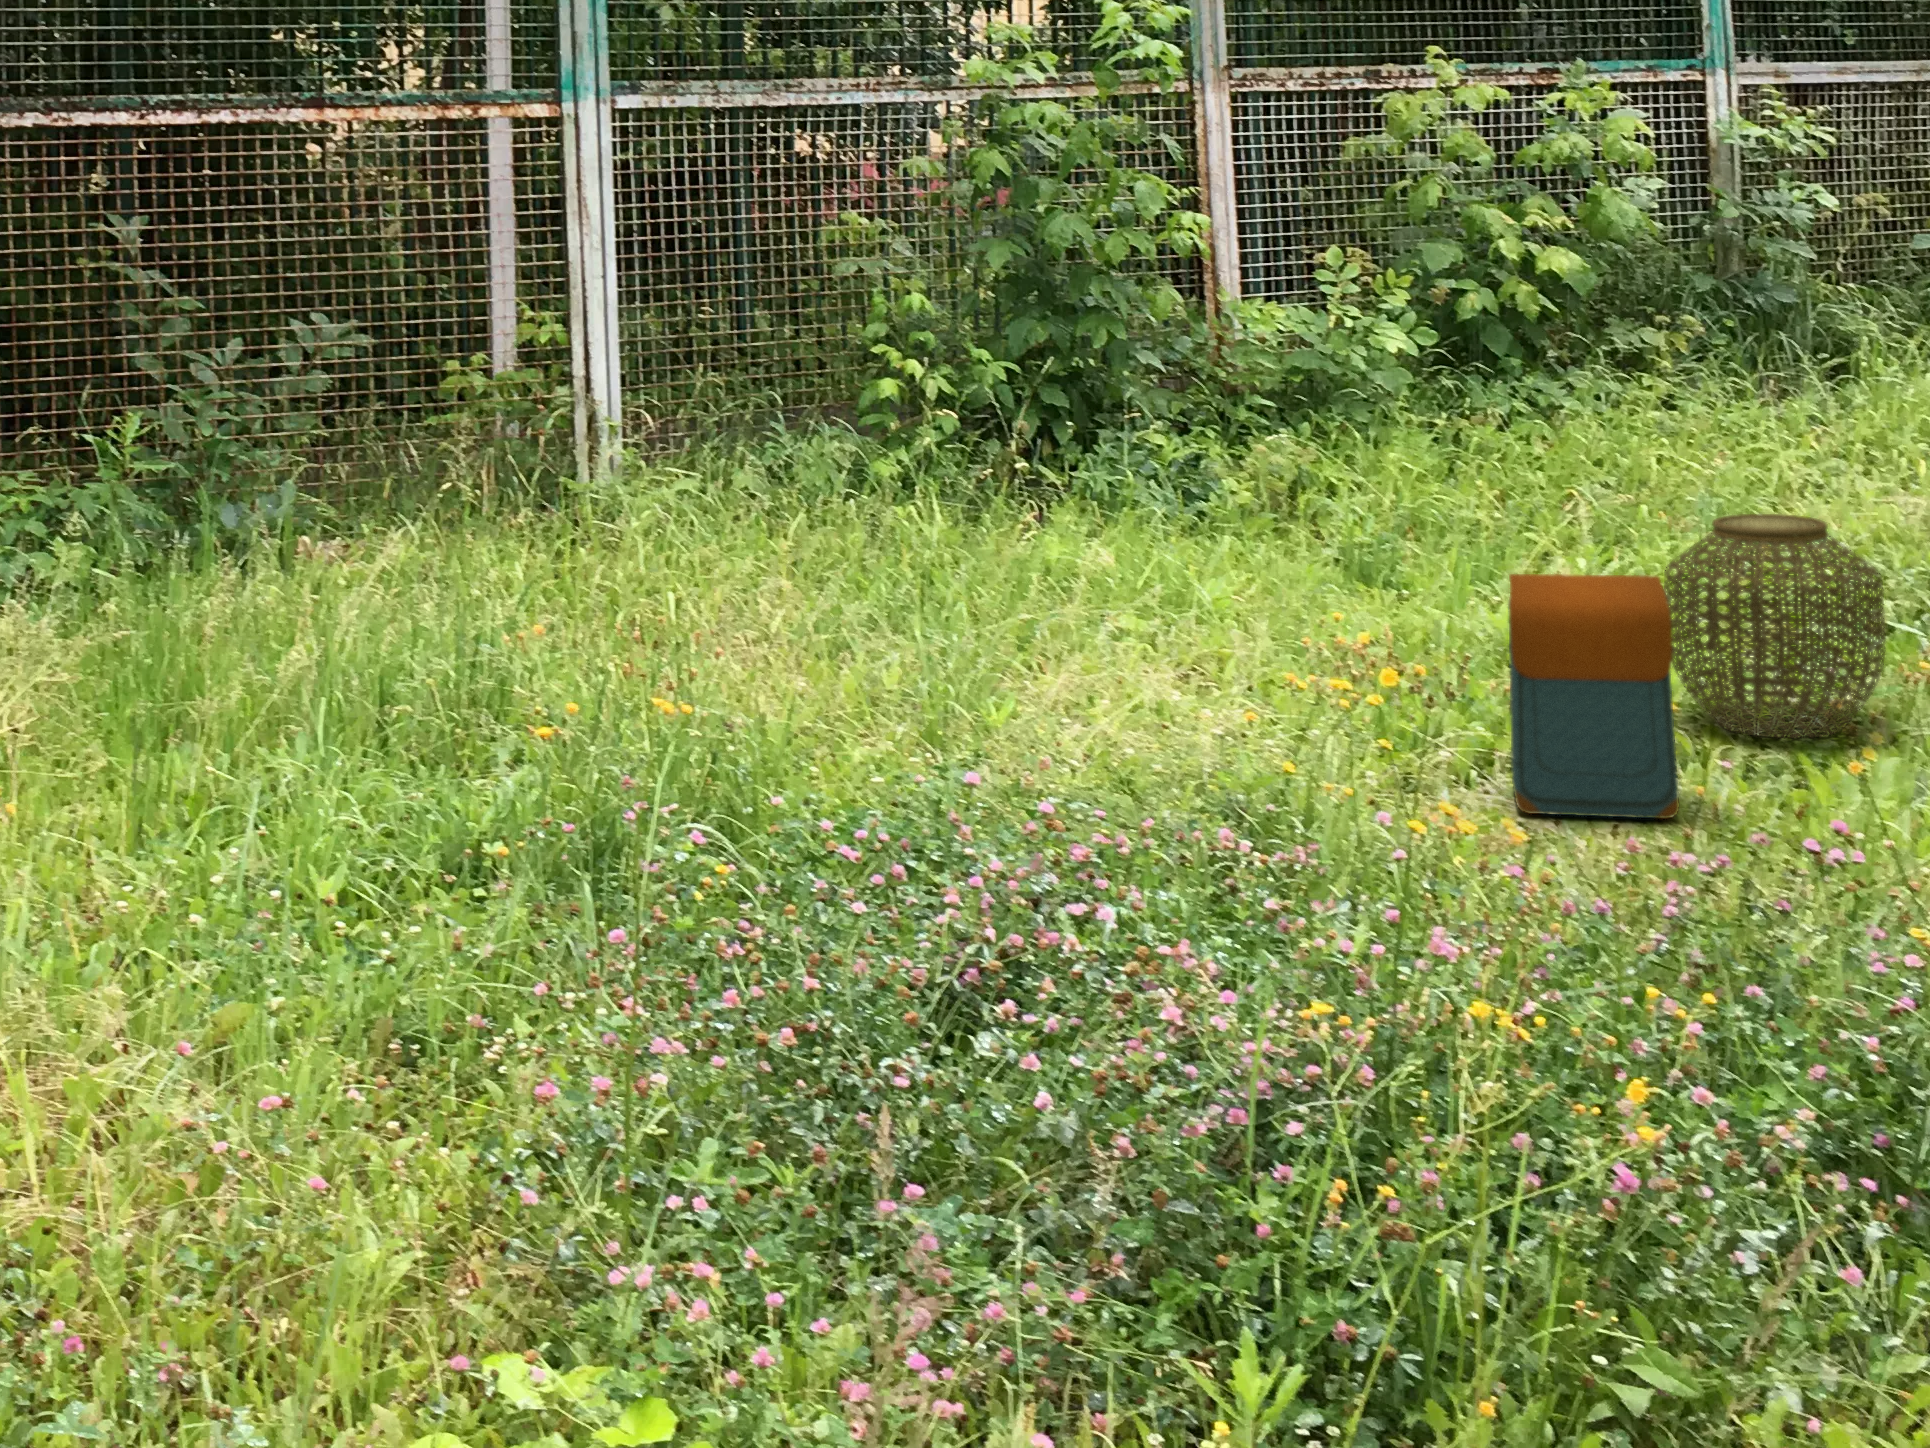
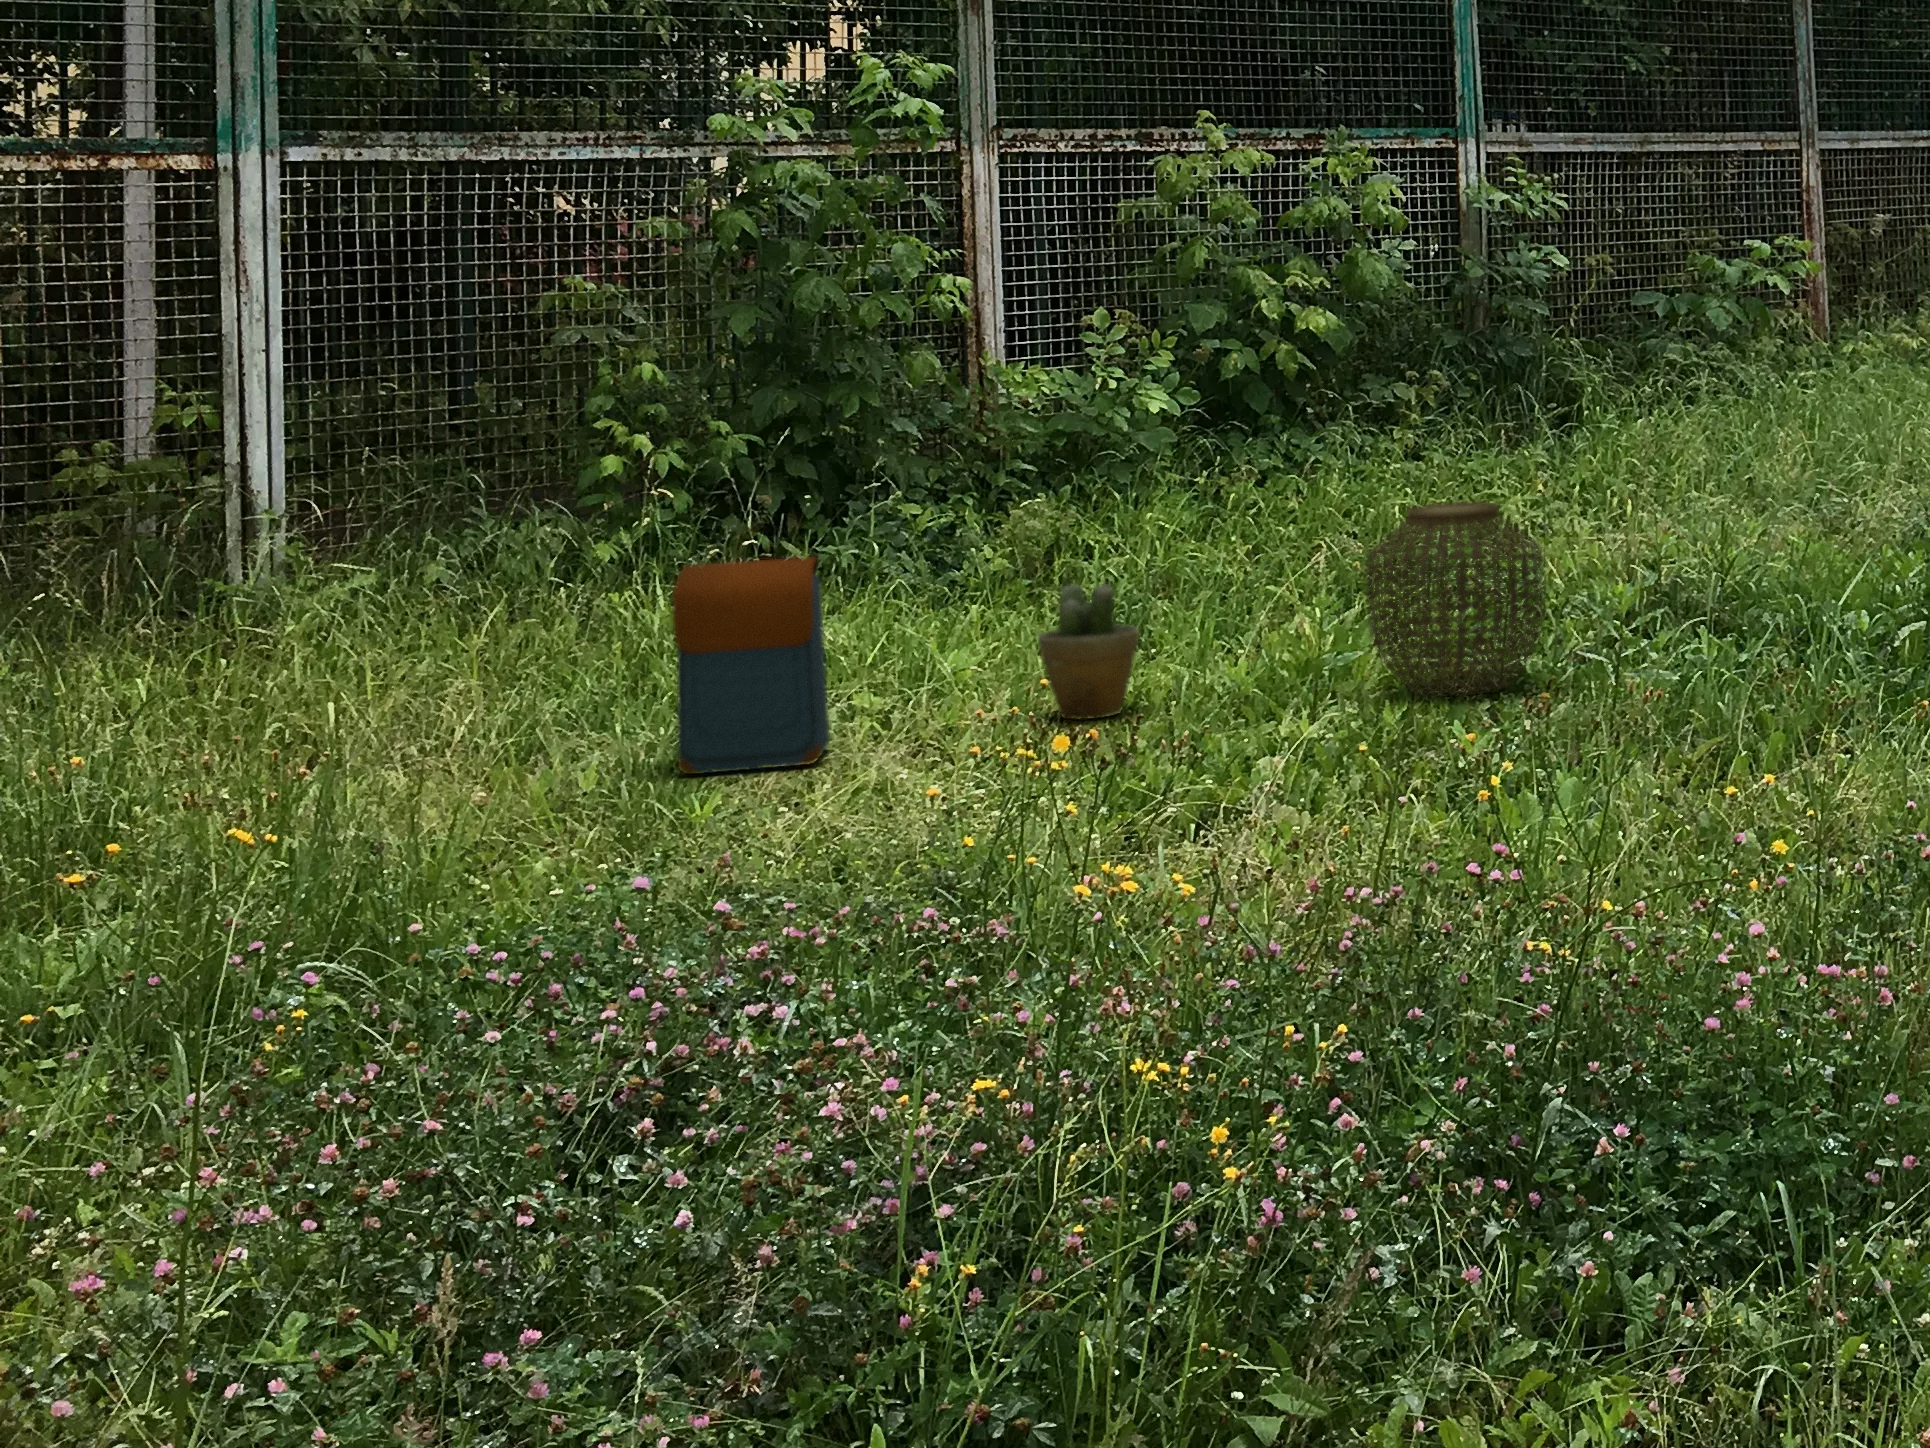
potted plant: none [1299,573,1407,718] -> present [1038,584,1139,720]
backpack: present [1508,574,1679,819] -> present [673,557,829,774]

